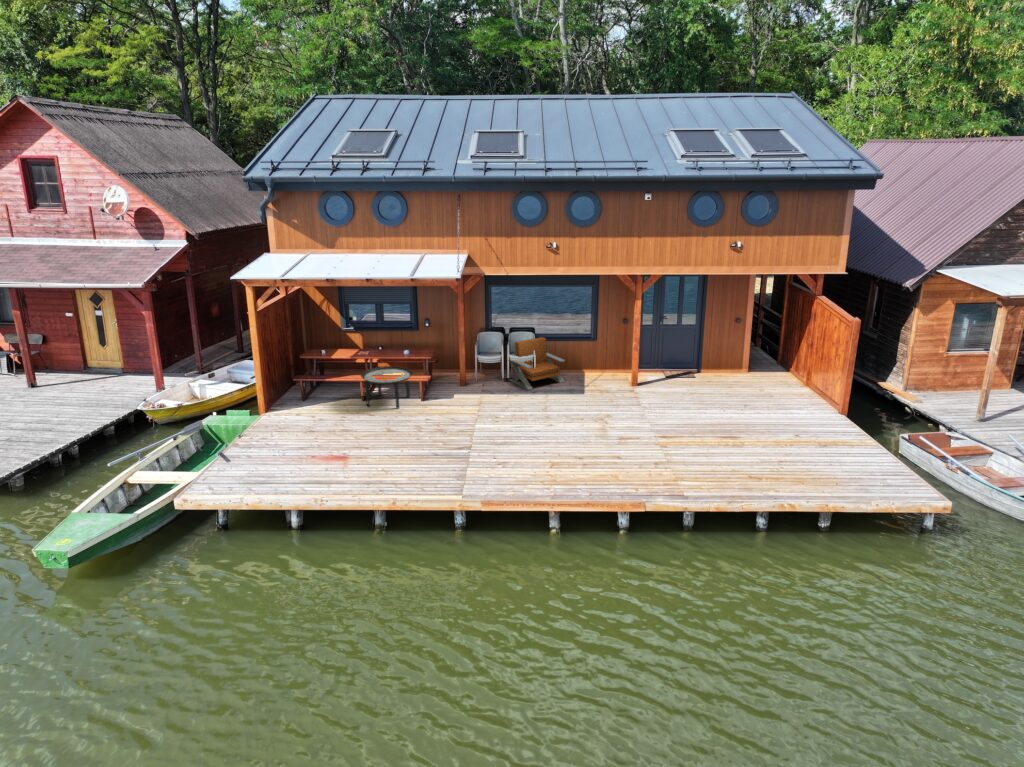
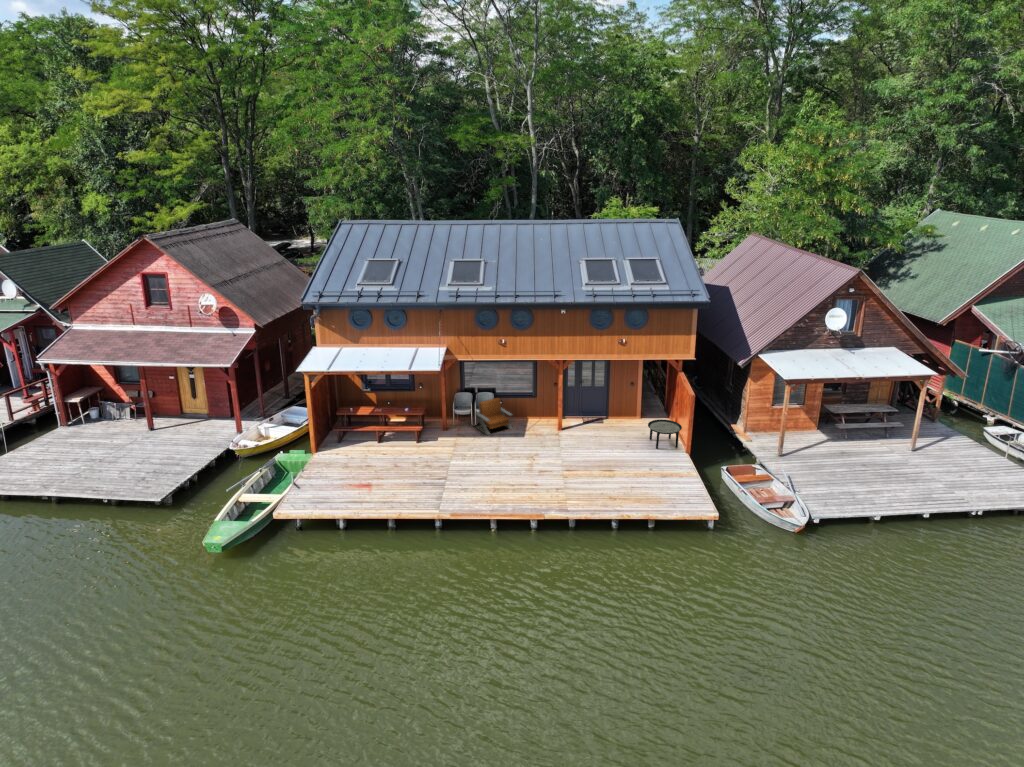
round table: present [361,366,412,409] -> present [648,419,682,449]

